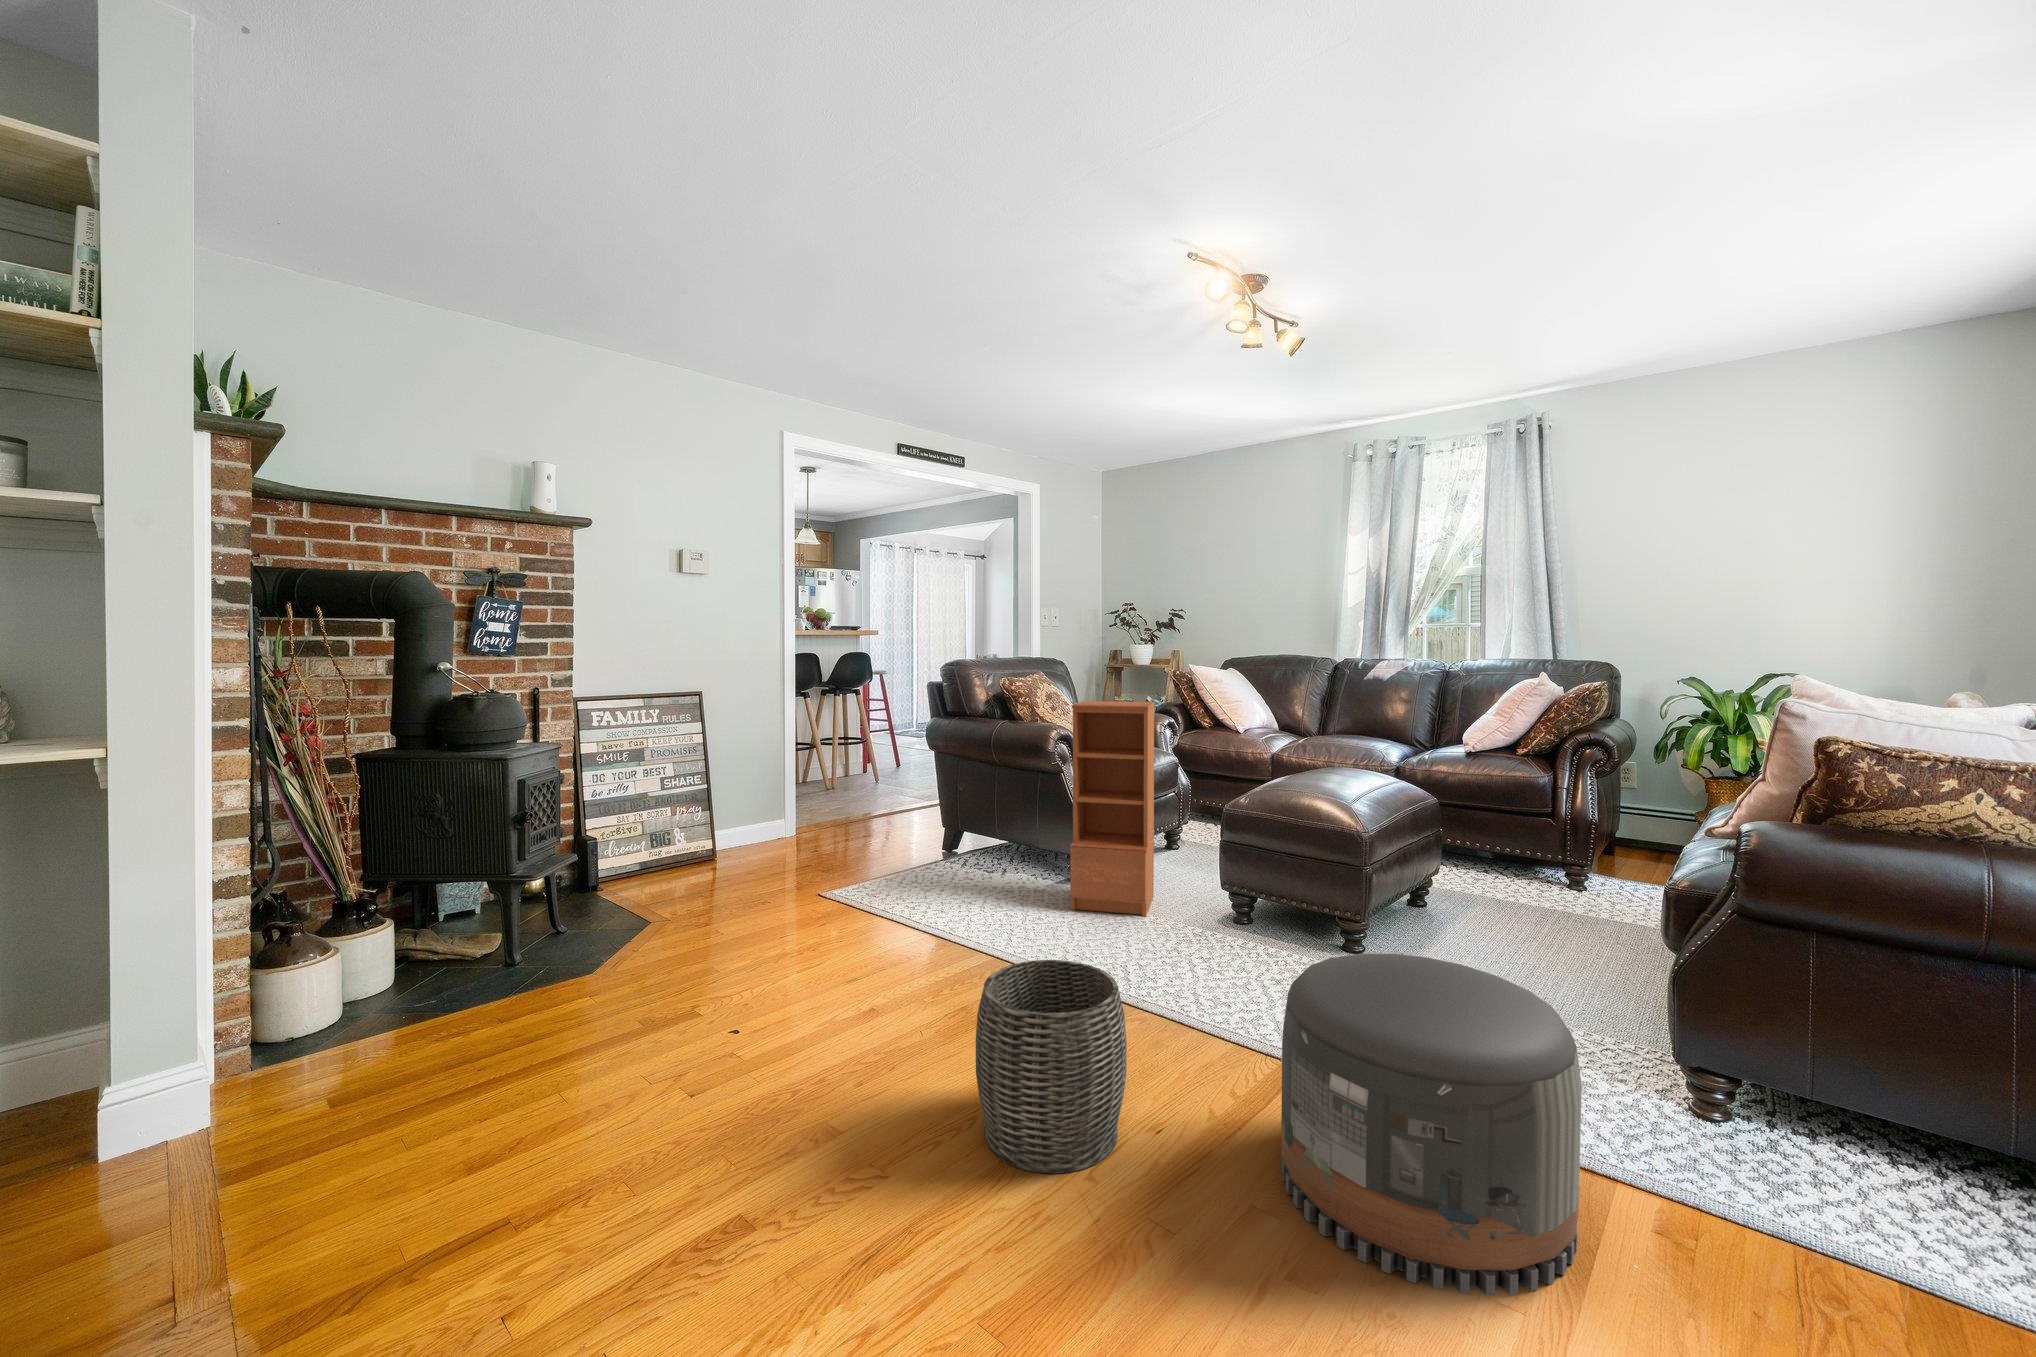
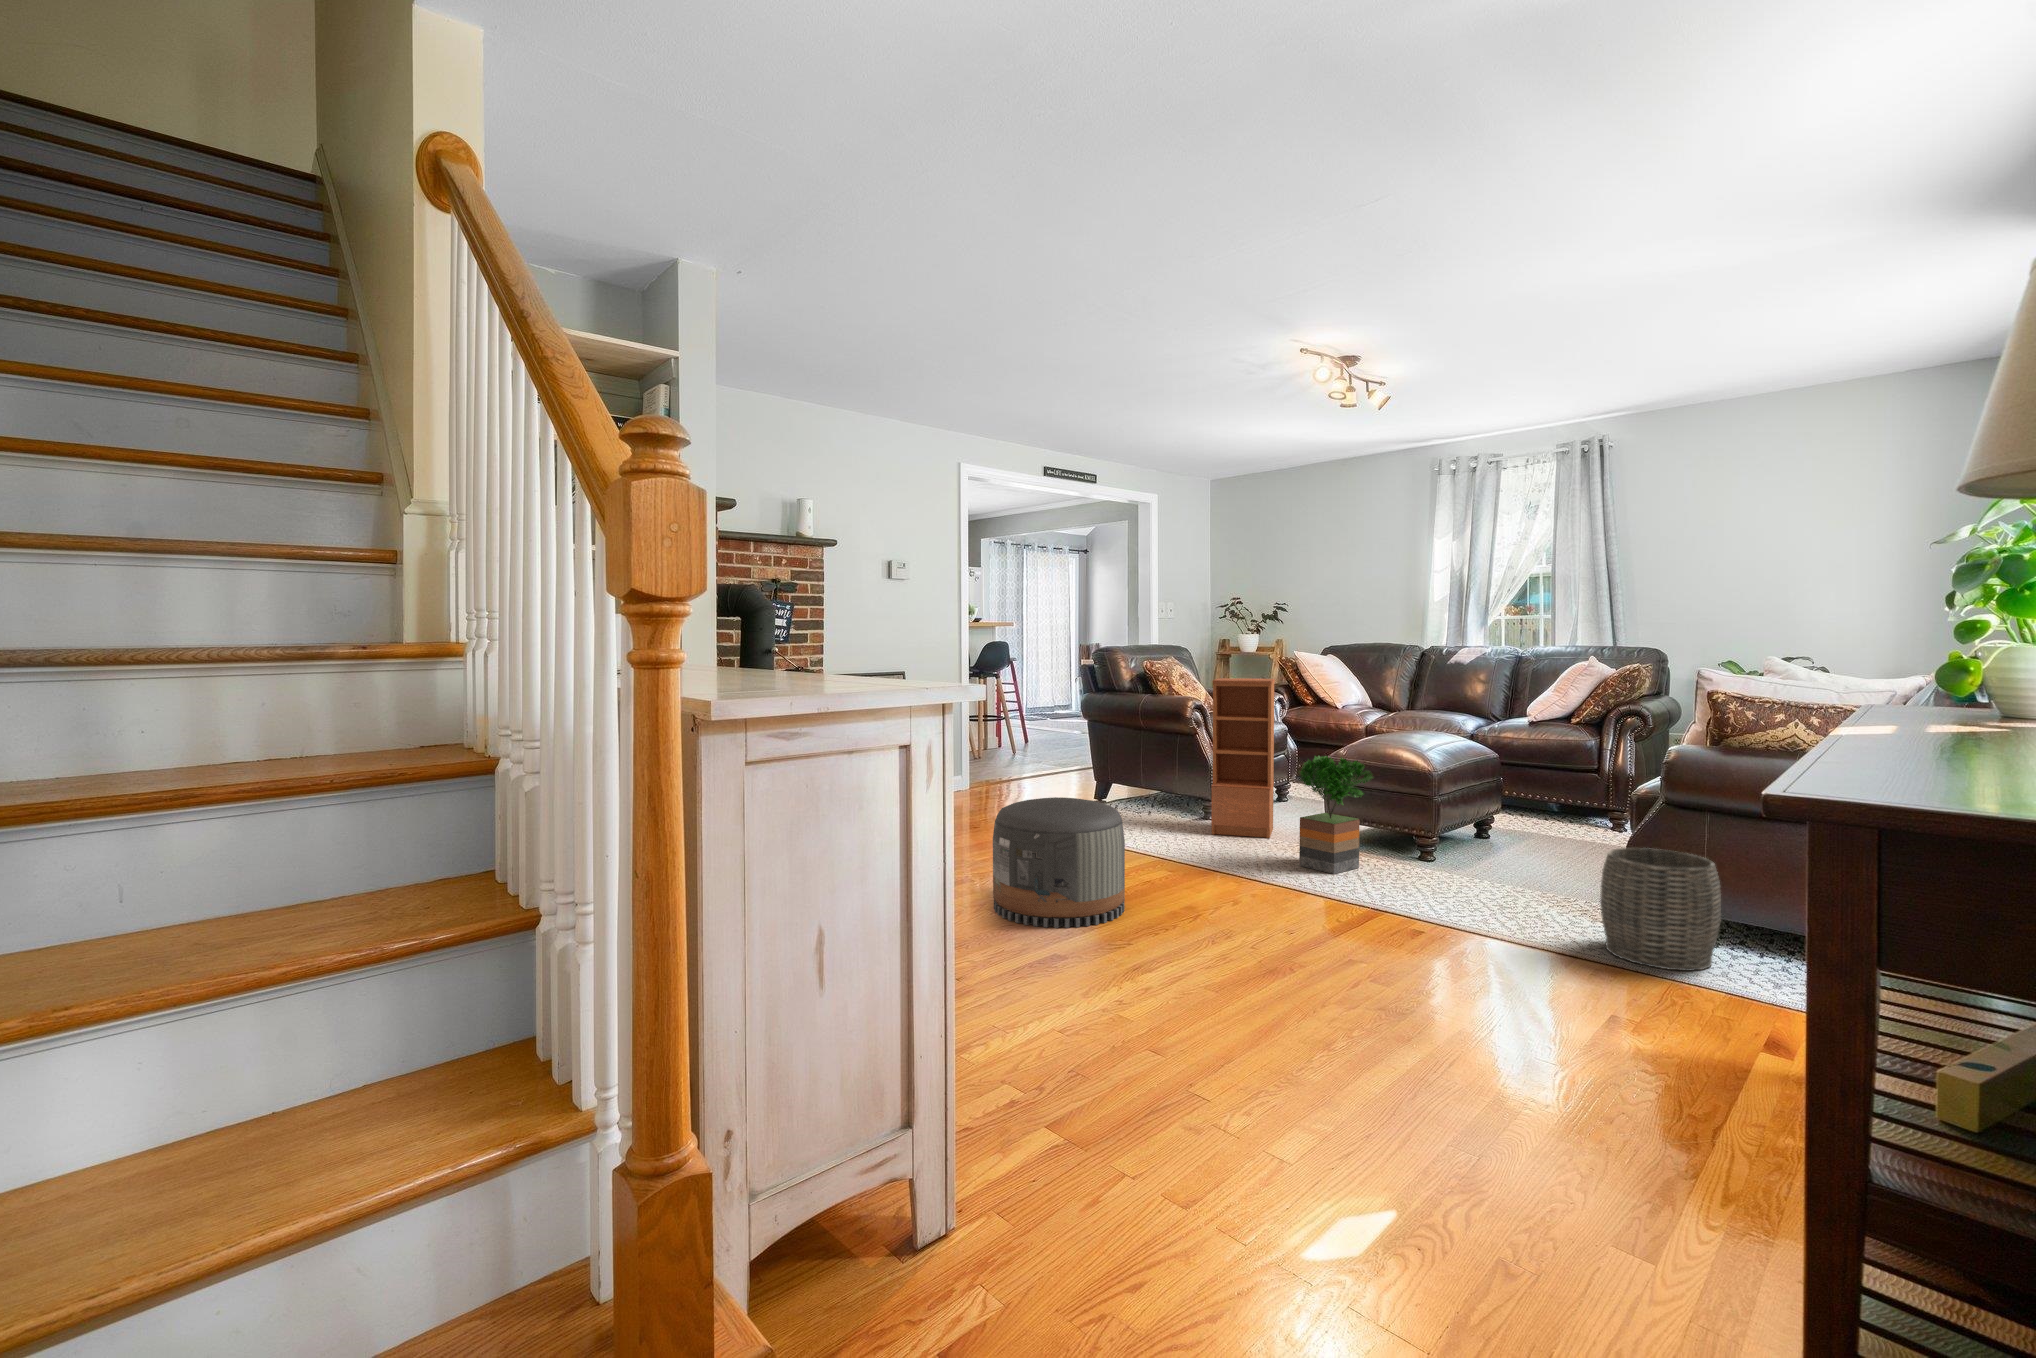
potted tree: none [1174,815,1284,993] -> present [1299,756,1372,874]
pouf: present [1281,954,1582,1295] -> present [993,797,1125,928]
woven basket: present [976,960,1127,1173] -> present [1600,848,1721,971]

